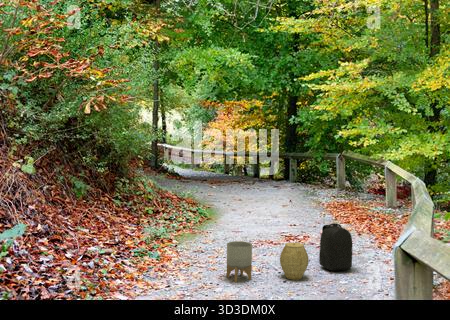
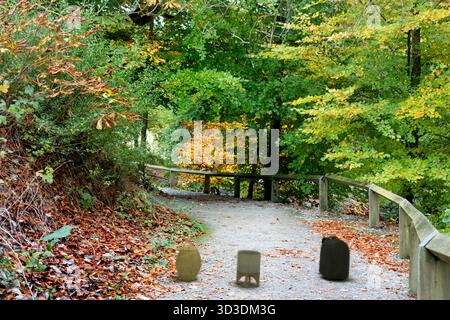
woven basket: present [280,243,309,280] -> present [175,247,202,281]

